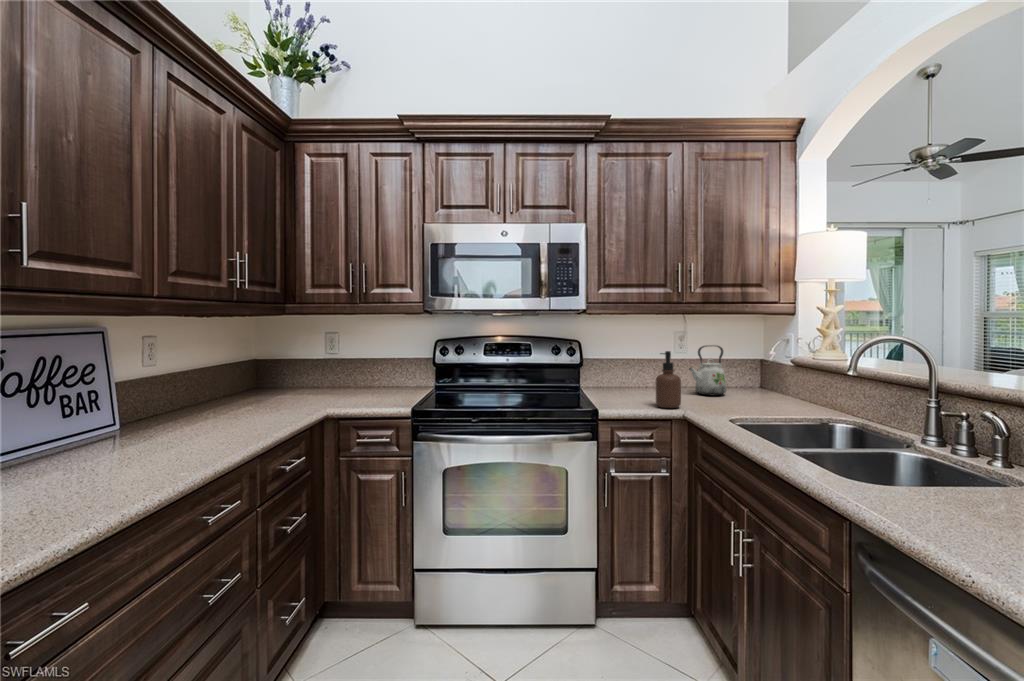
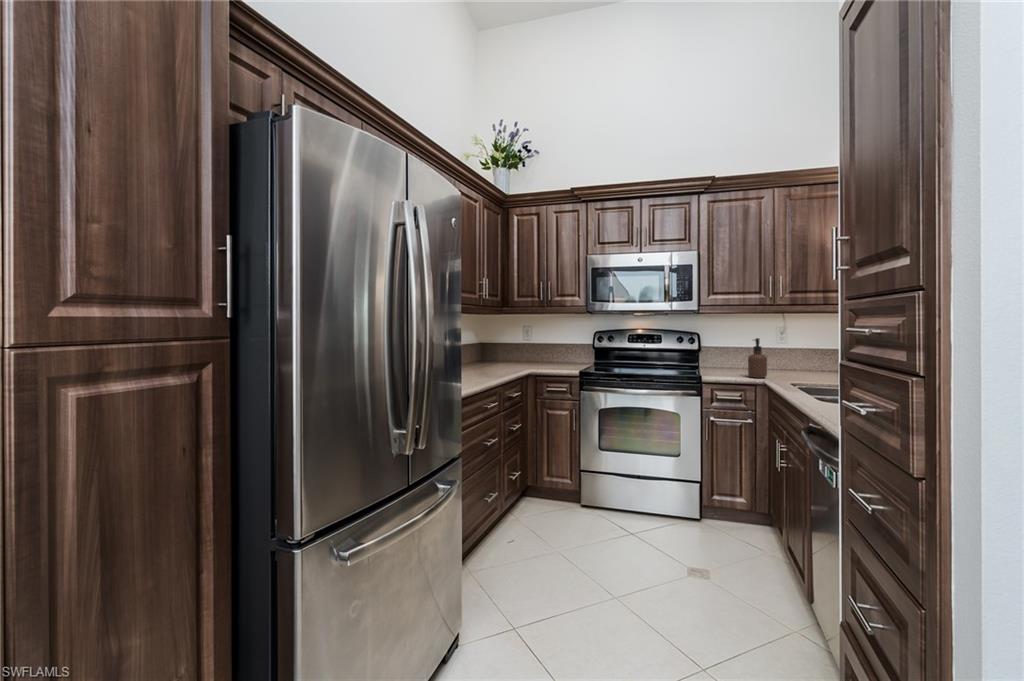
kettle: present [689,346,726,396] -> none [780,336,812,373]

